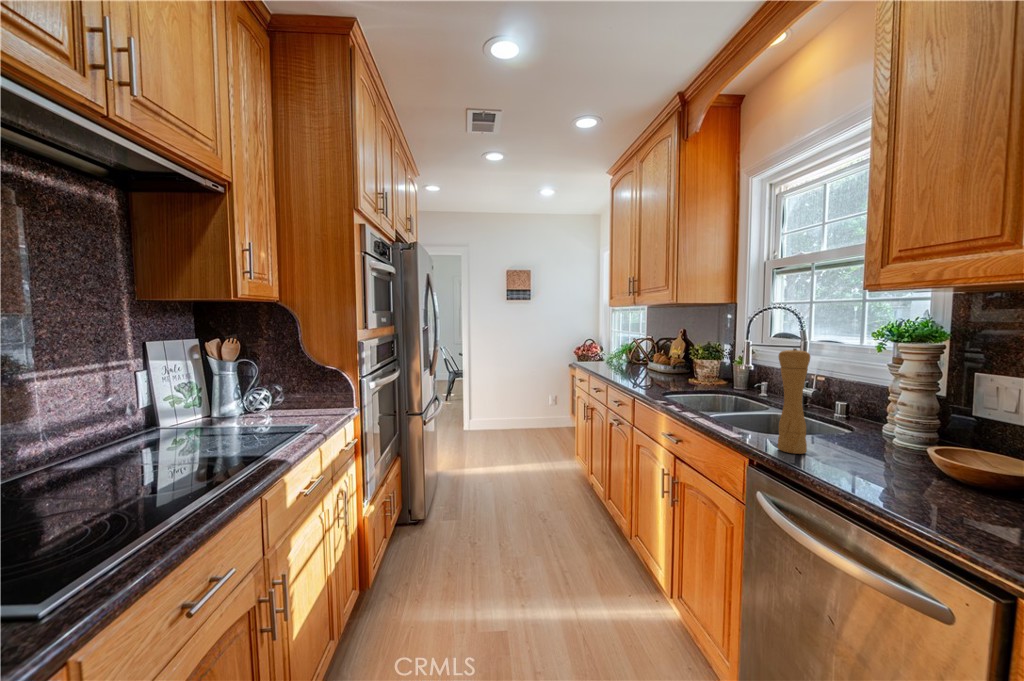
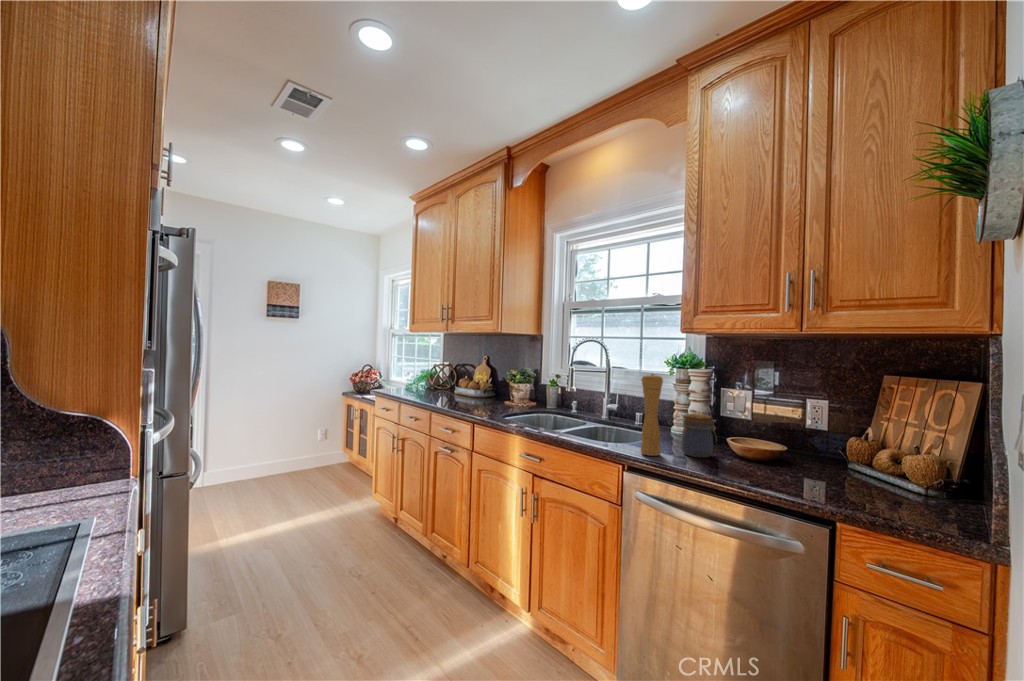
jar: none [845,404,906,467] -> present [681,413,716,457]

